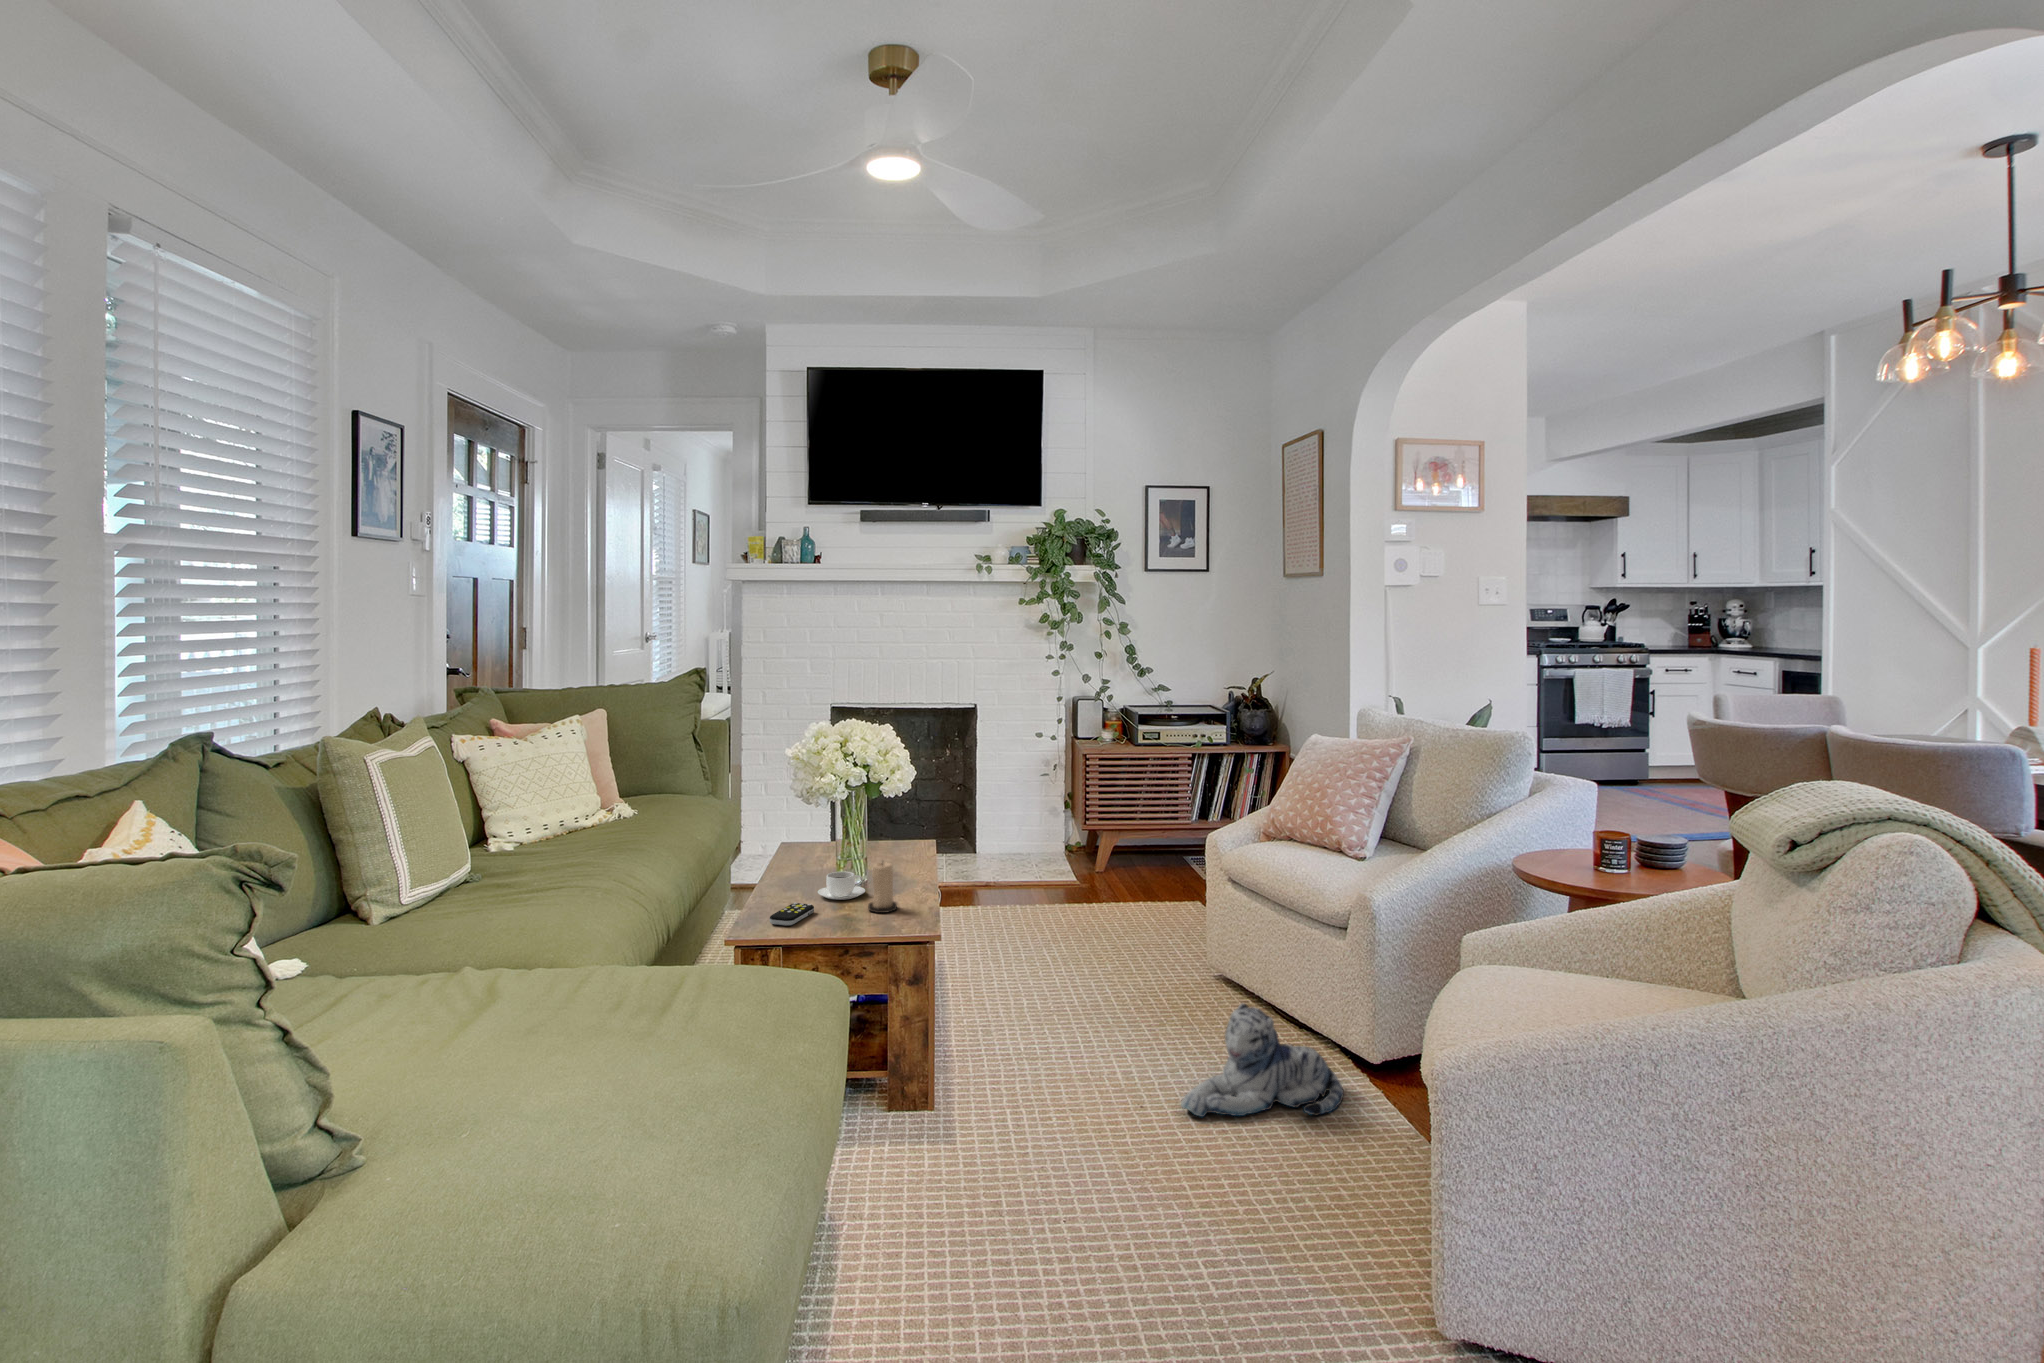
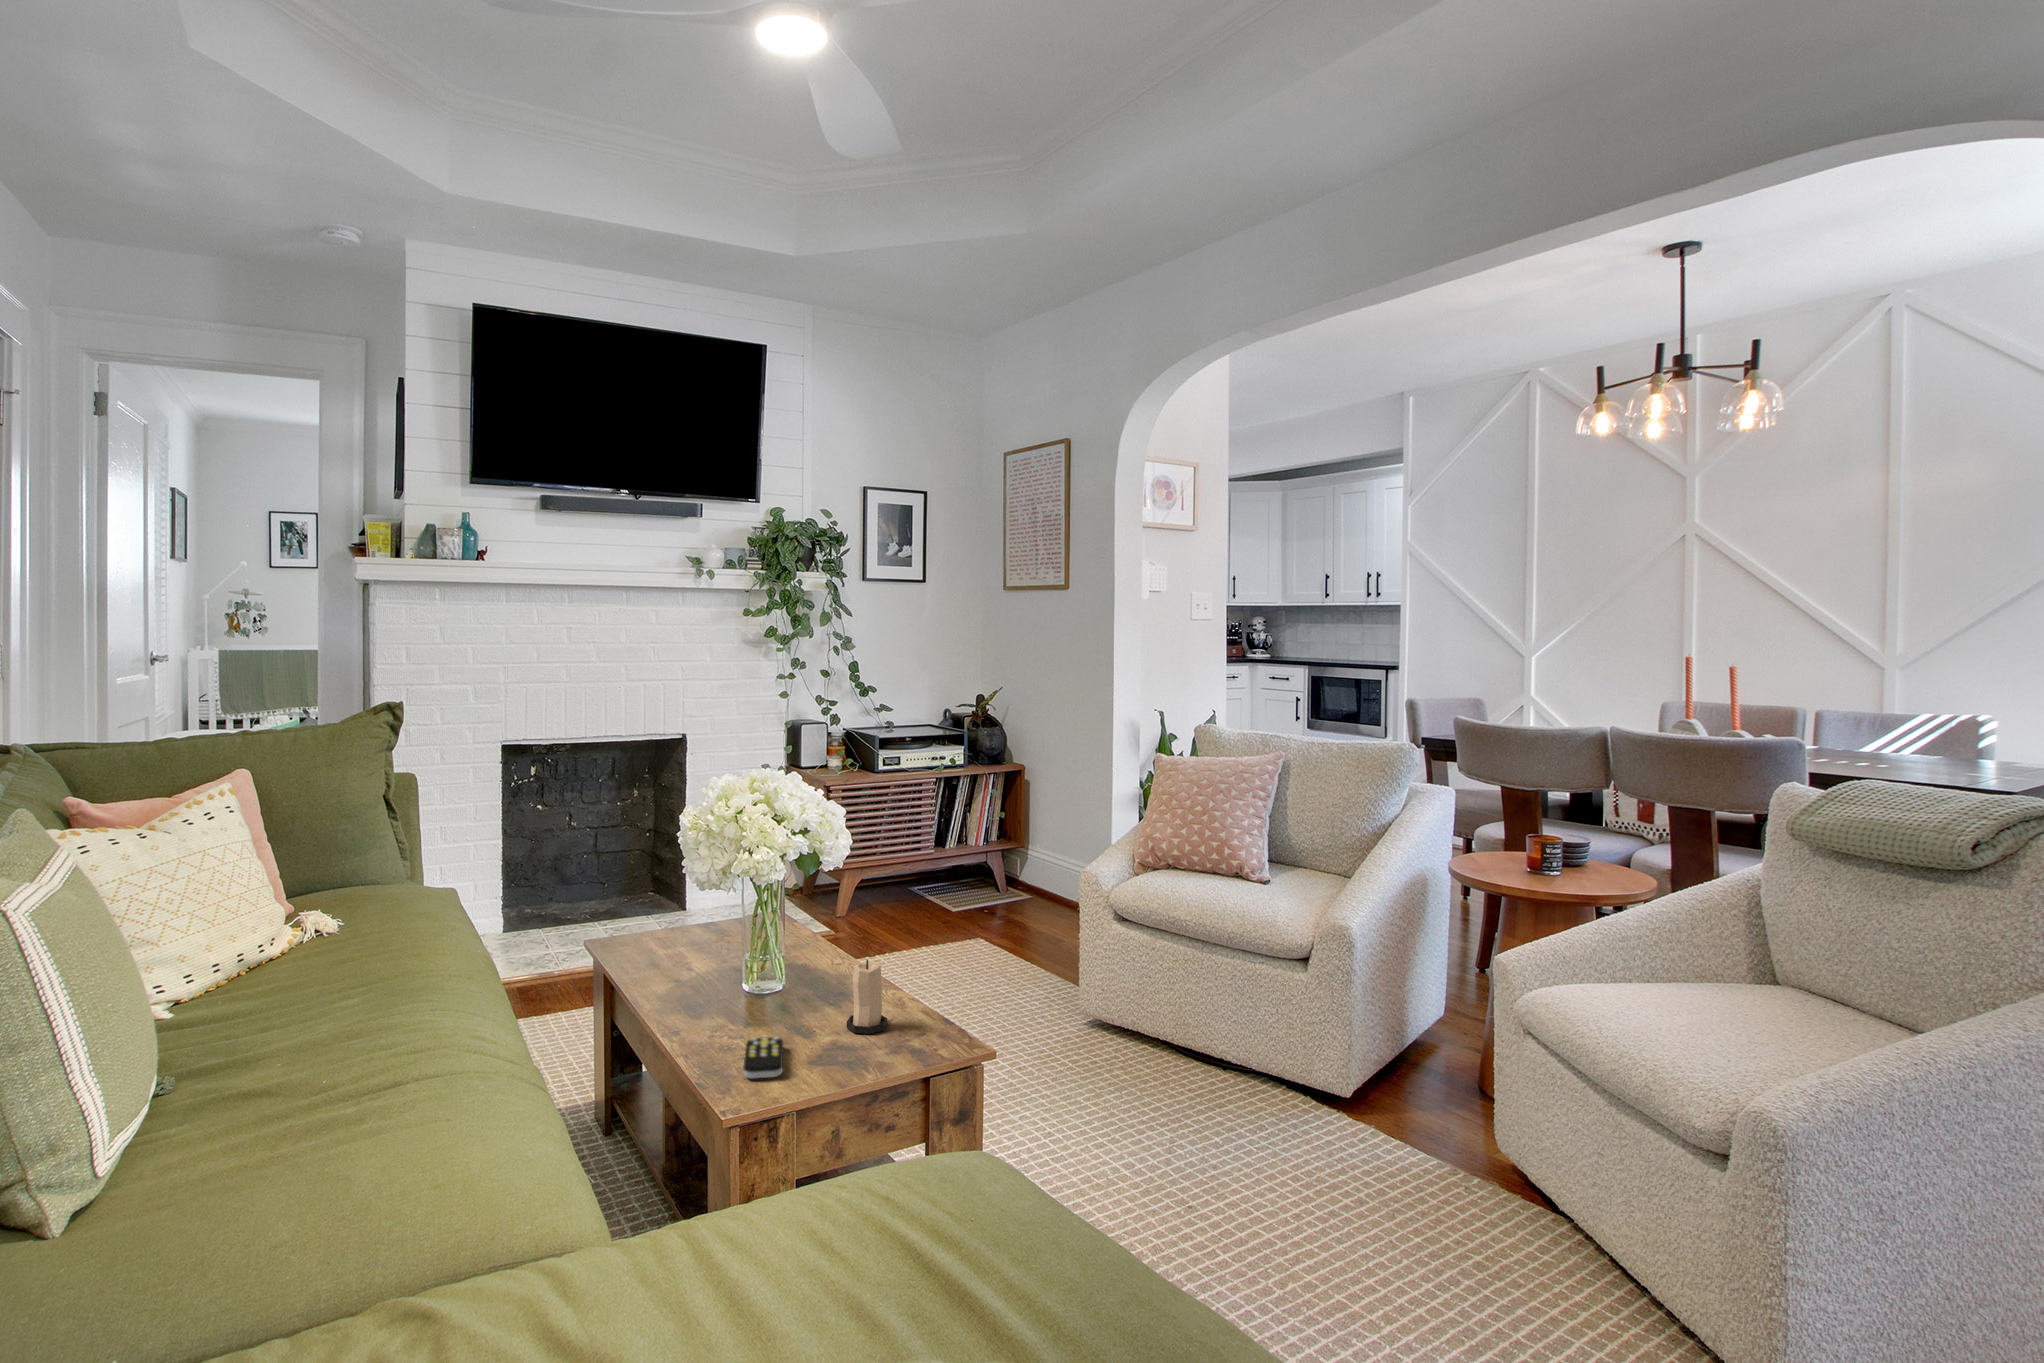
coffee cup: present [818,871,865,900] -> none [750,979,816,1022]
plush toy: present [1181,1003,1343,1117] -> none [1235,1070,1370,1217]

